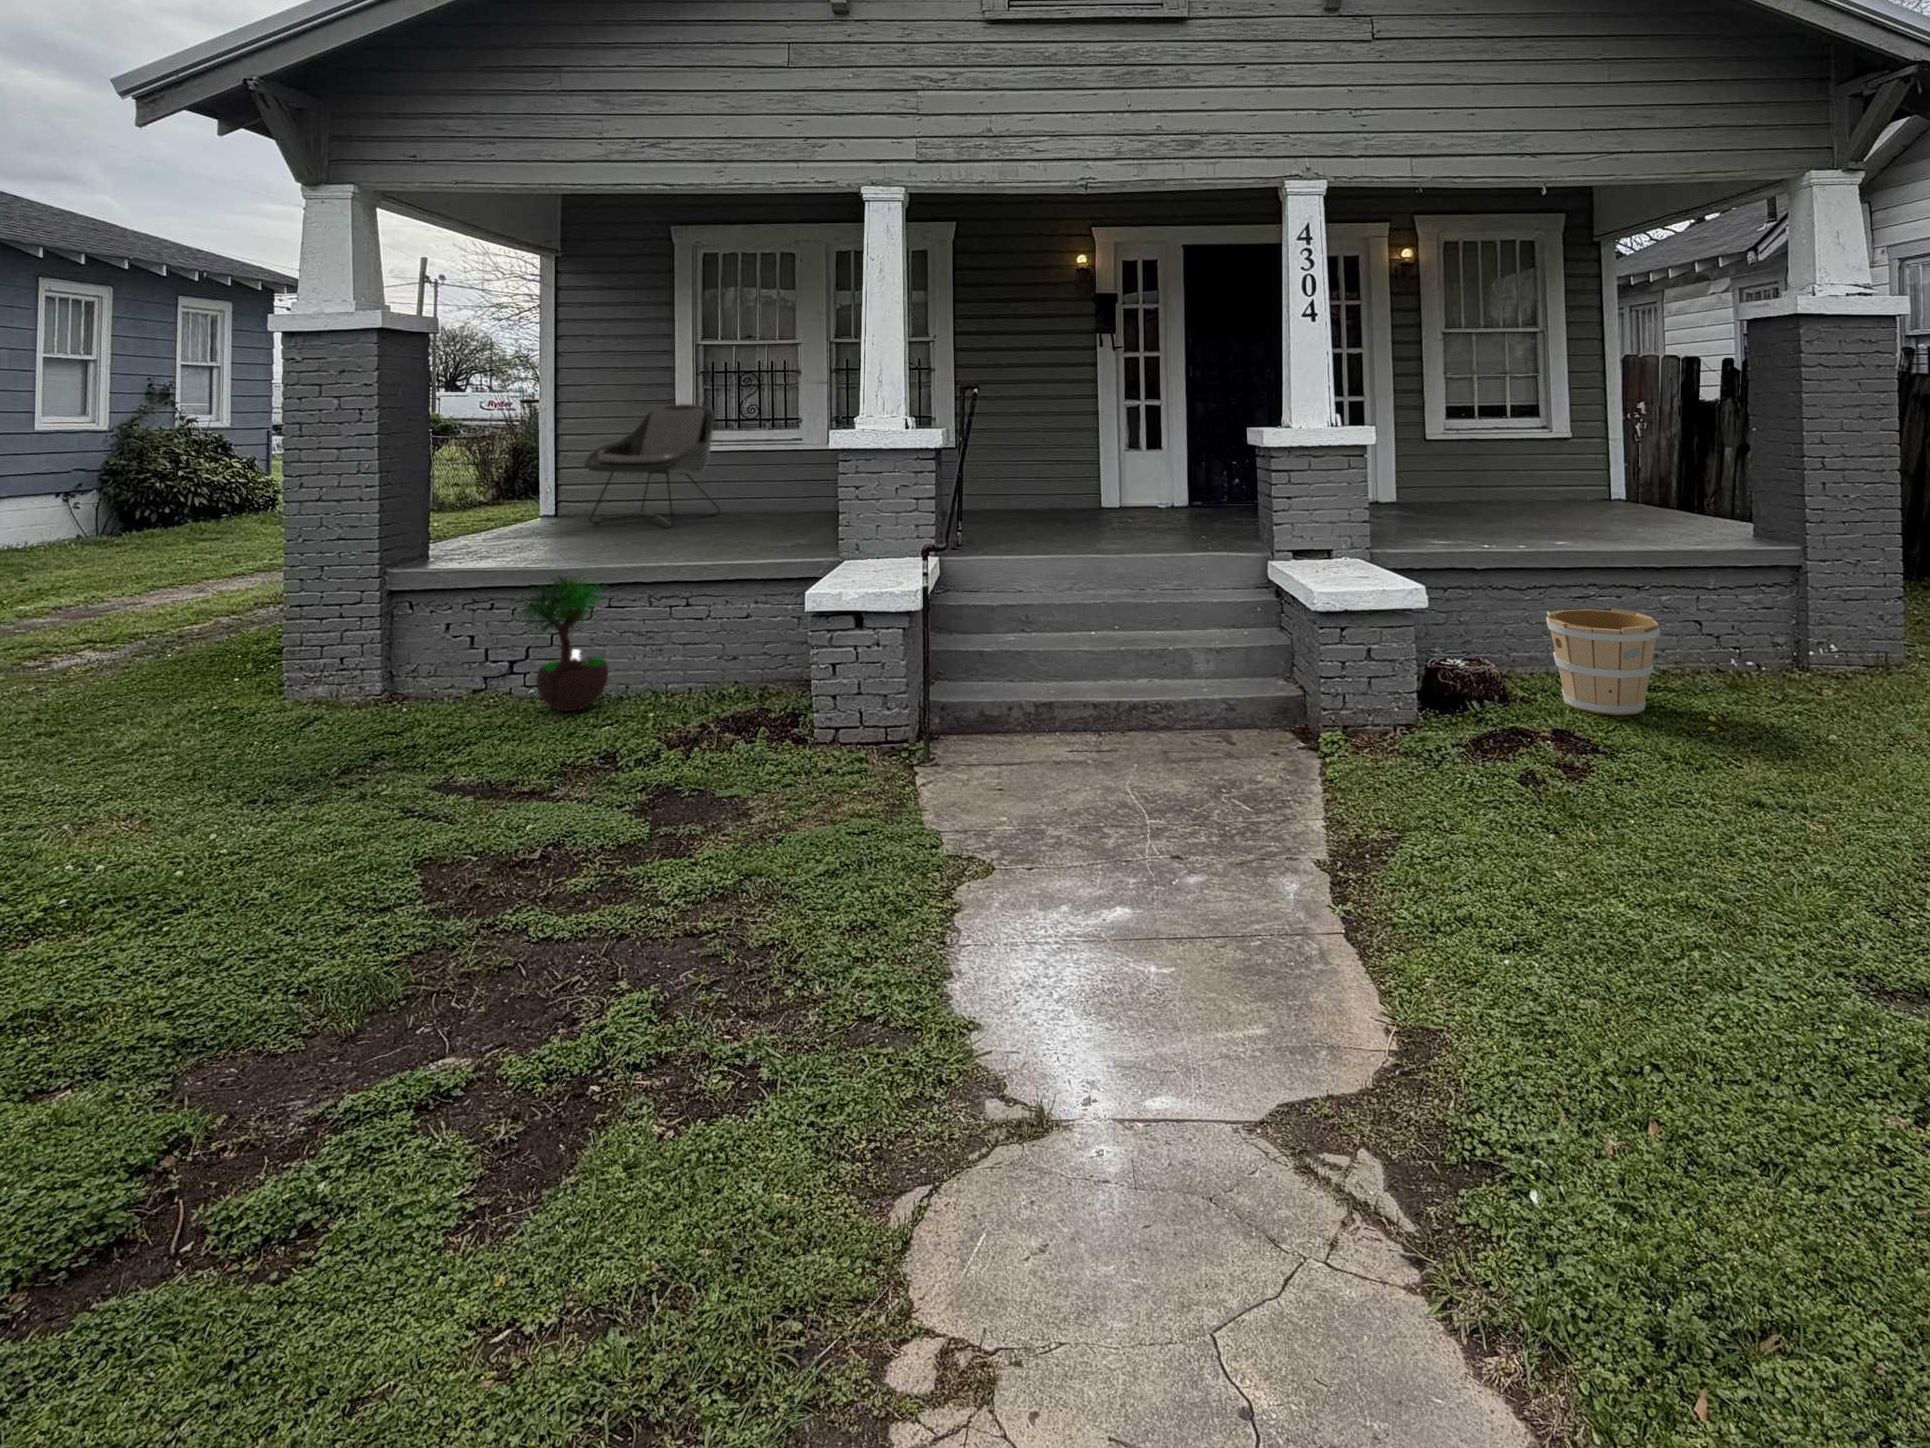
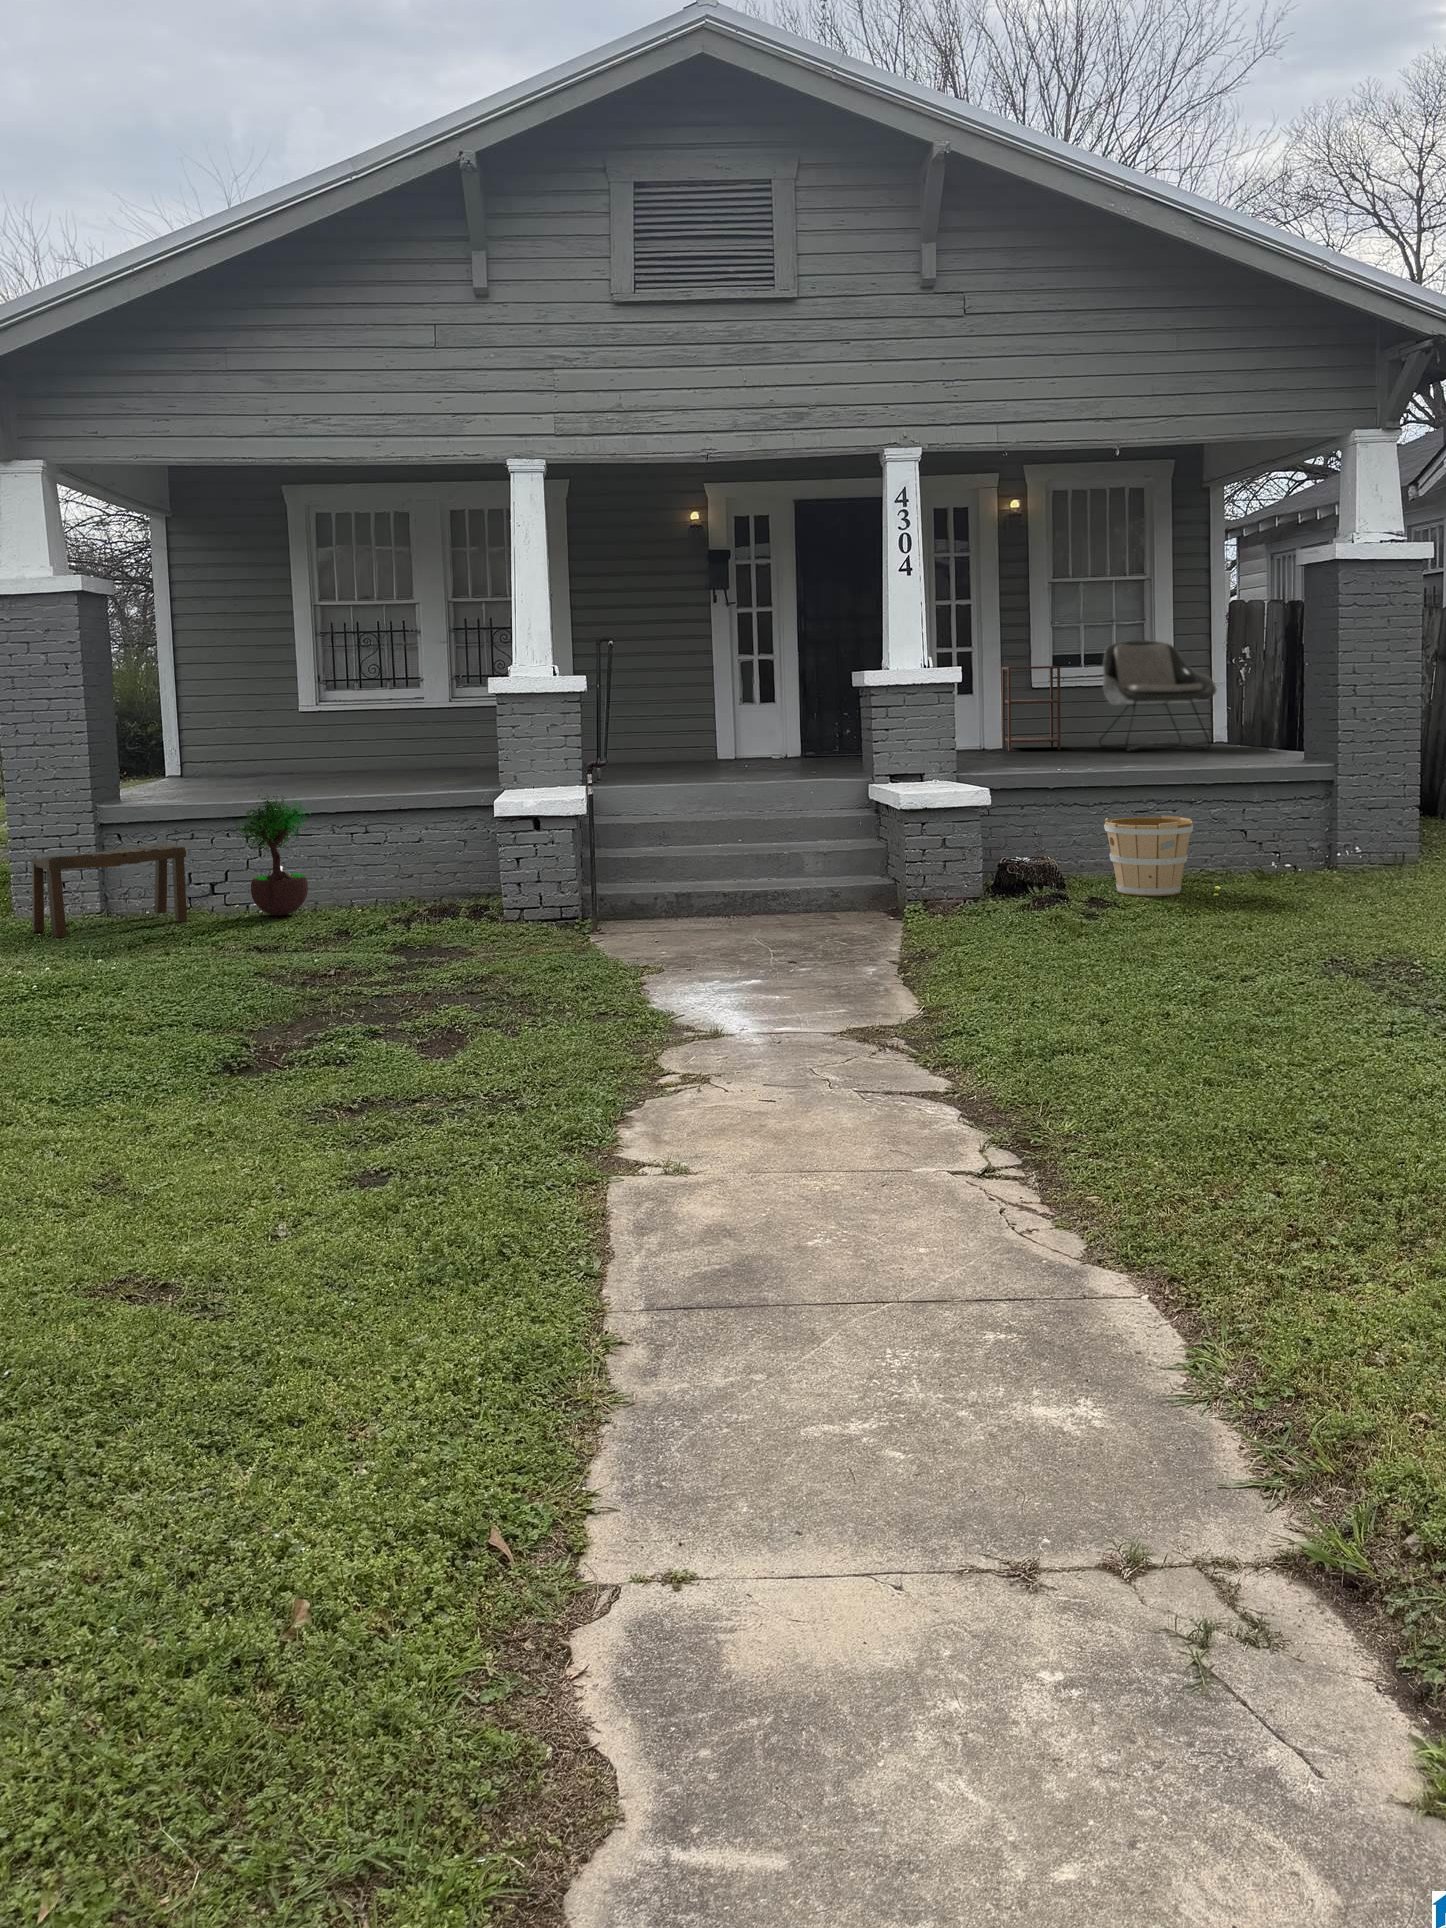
lounge chair: present [584,404,720,526] -> present [1099,640,1216,752]
side table: none [1395,419,1460,508] -> present [1002,666,1060,751]
bench: none [258,619,459,750] -> present [31,843,187,937]

